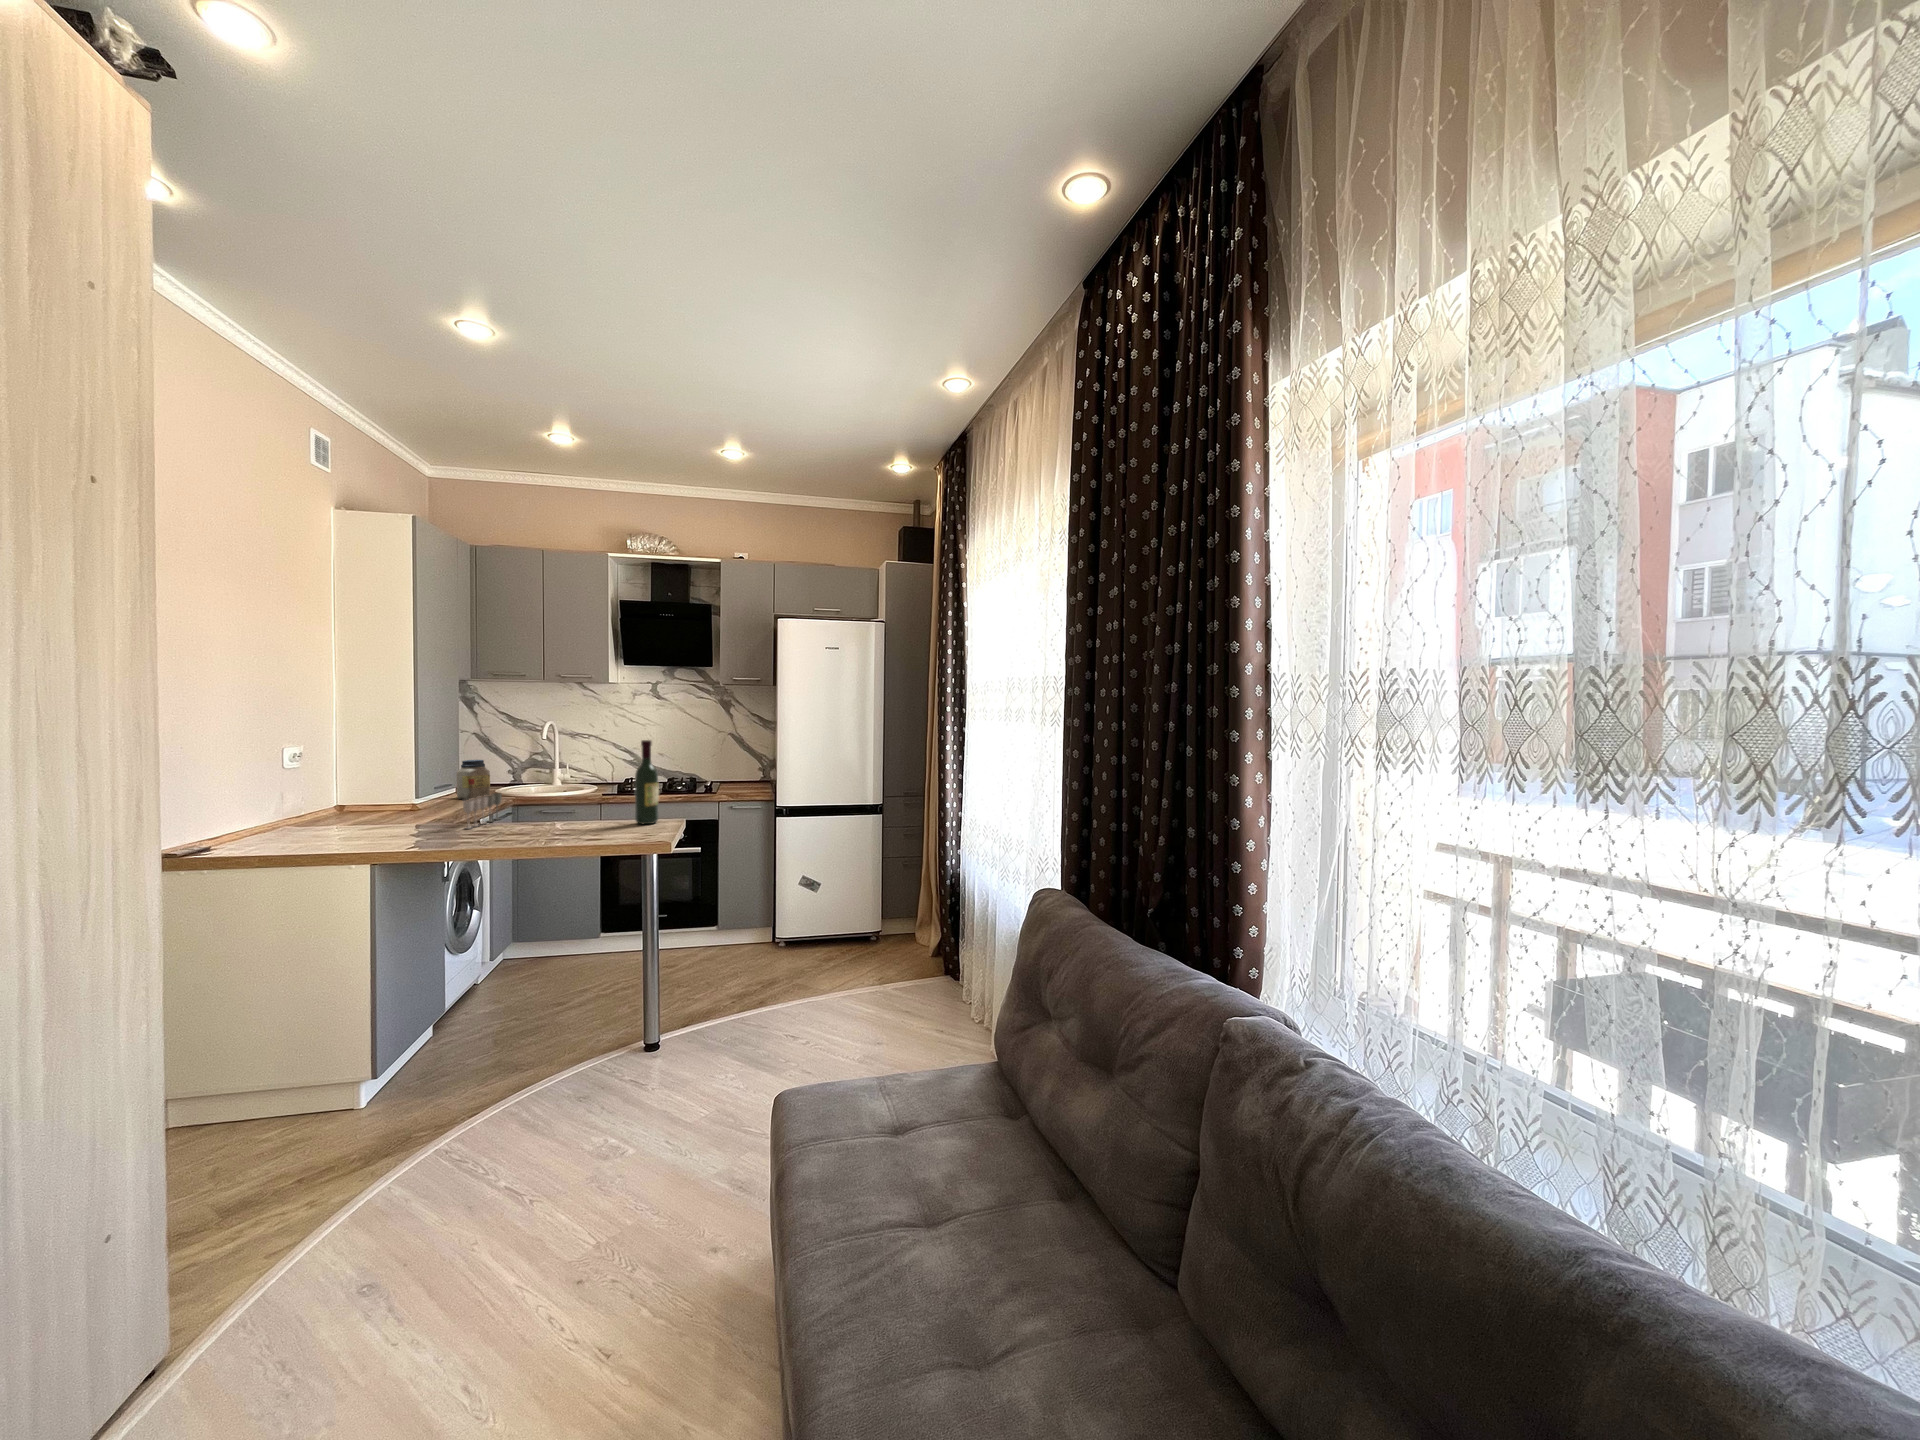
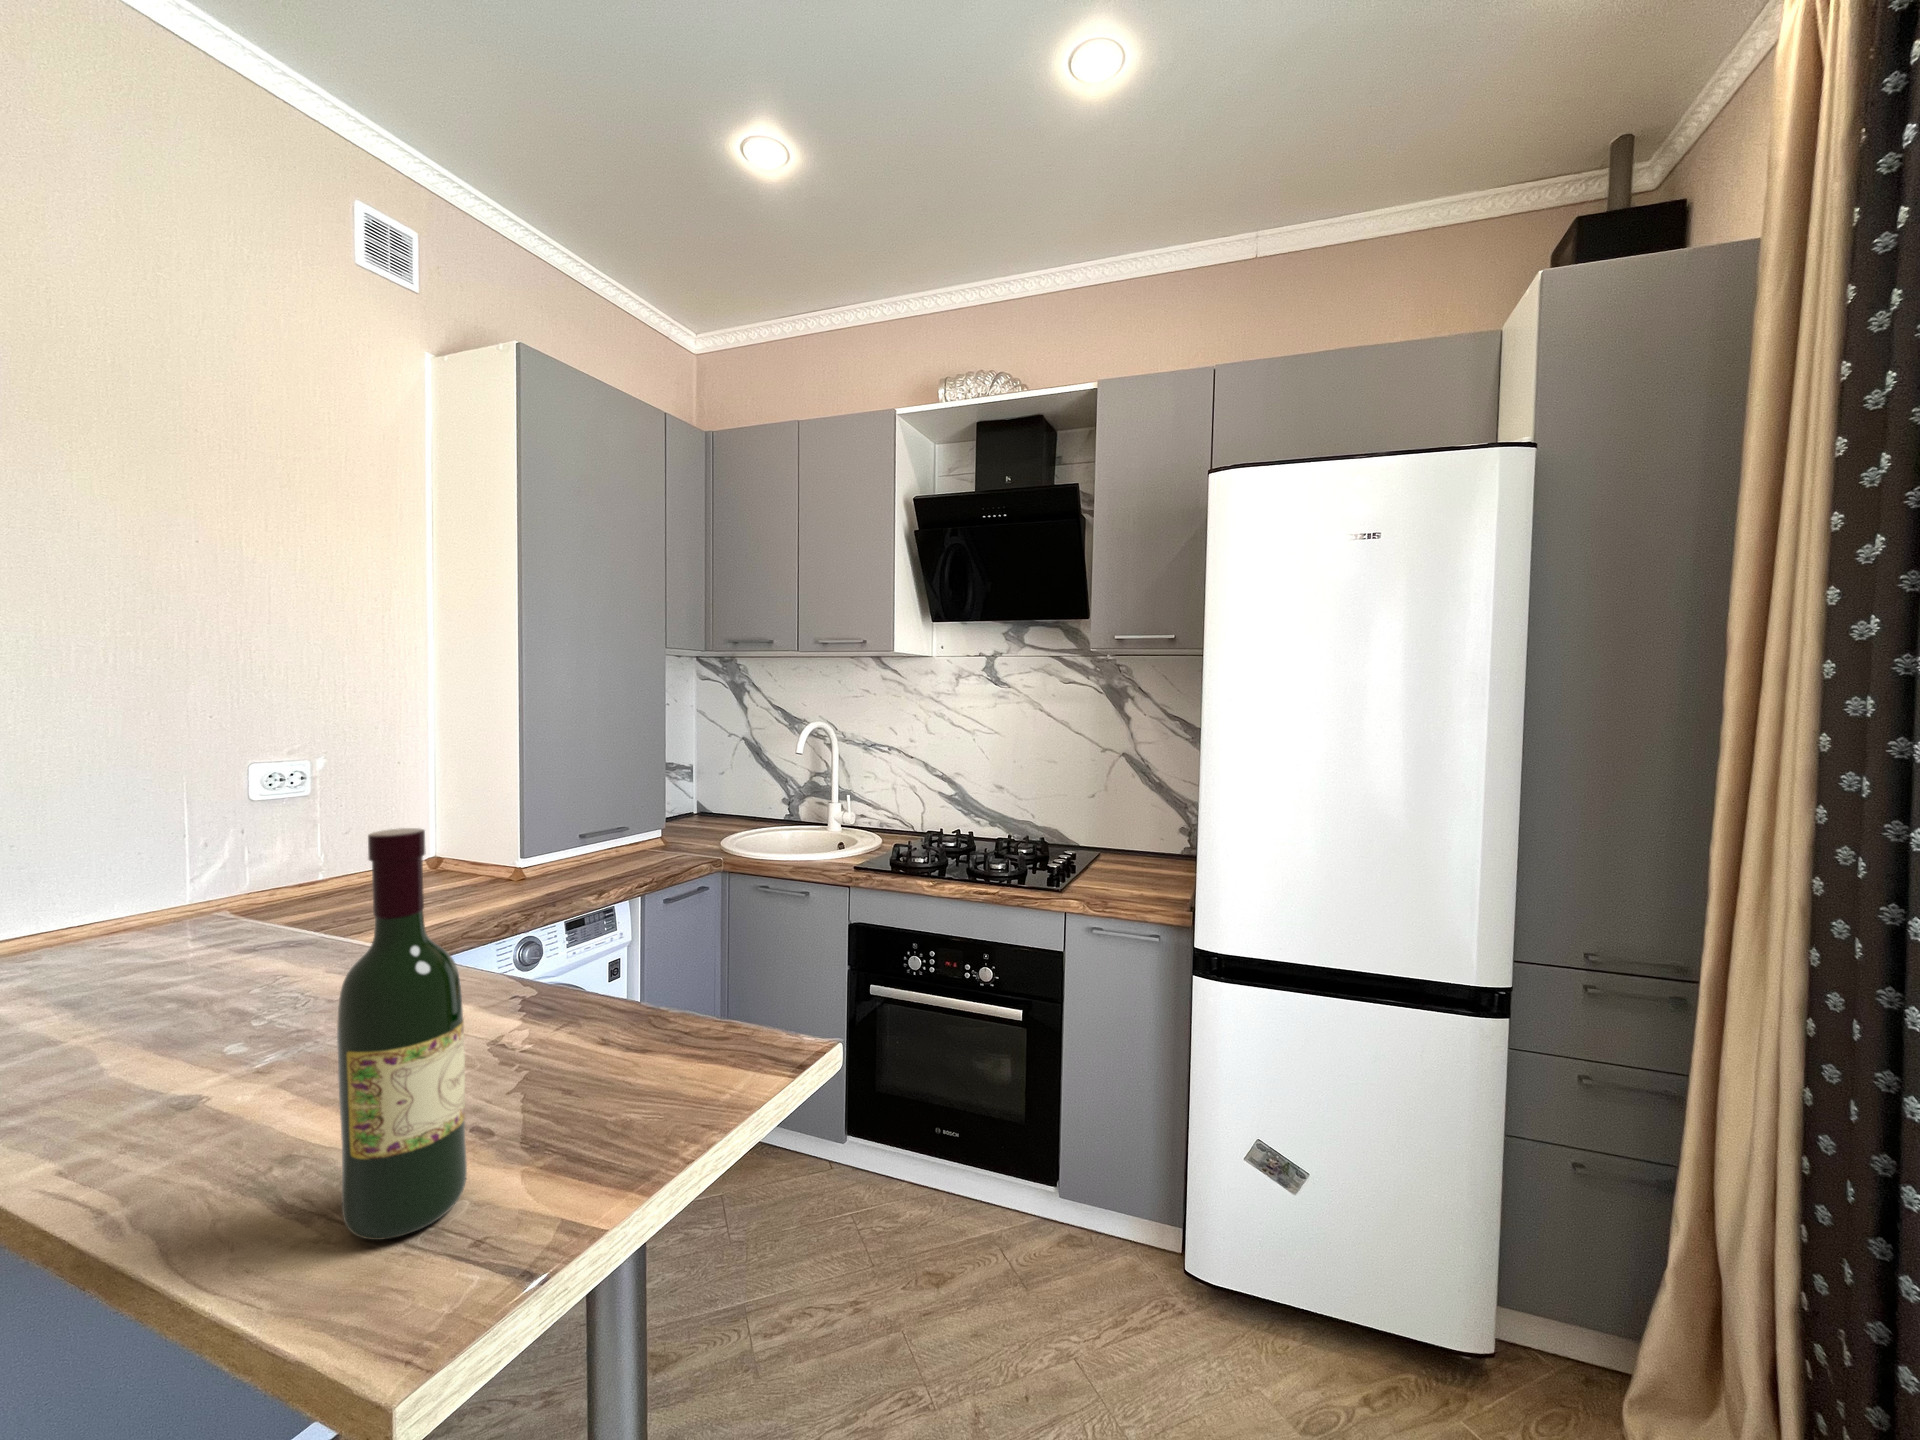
jar: present [456,760,490,800] -> none [642,786,687,859]
wine glass: present [463,793,502,829] -> none [109,920,343,1054]

